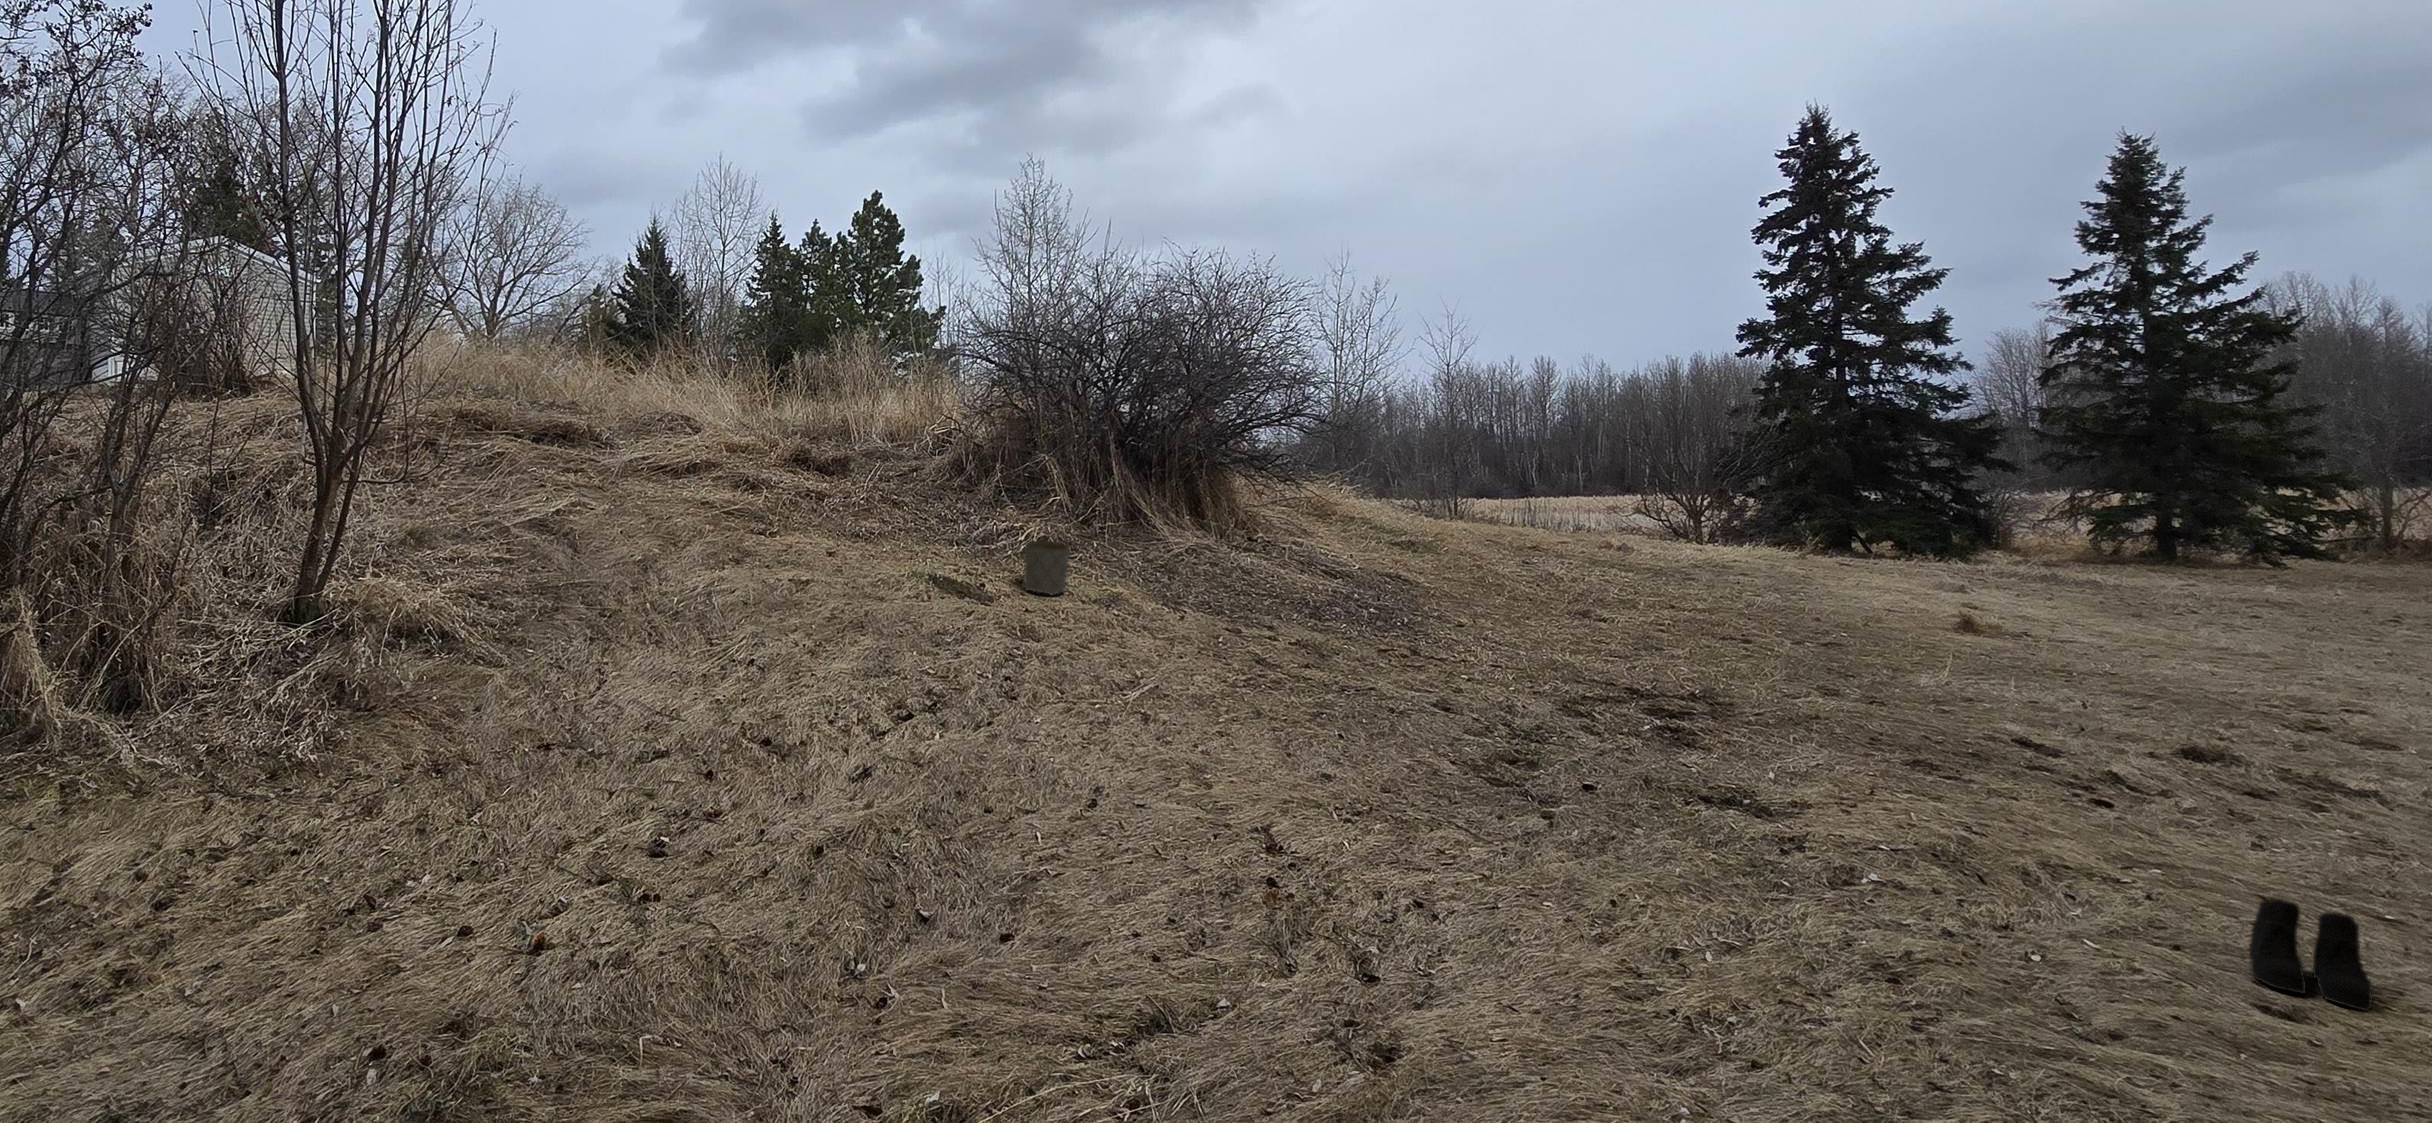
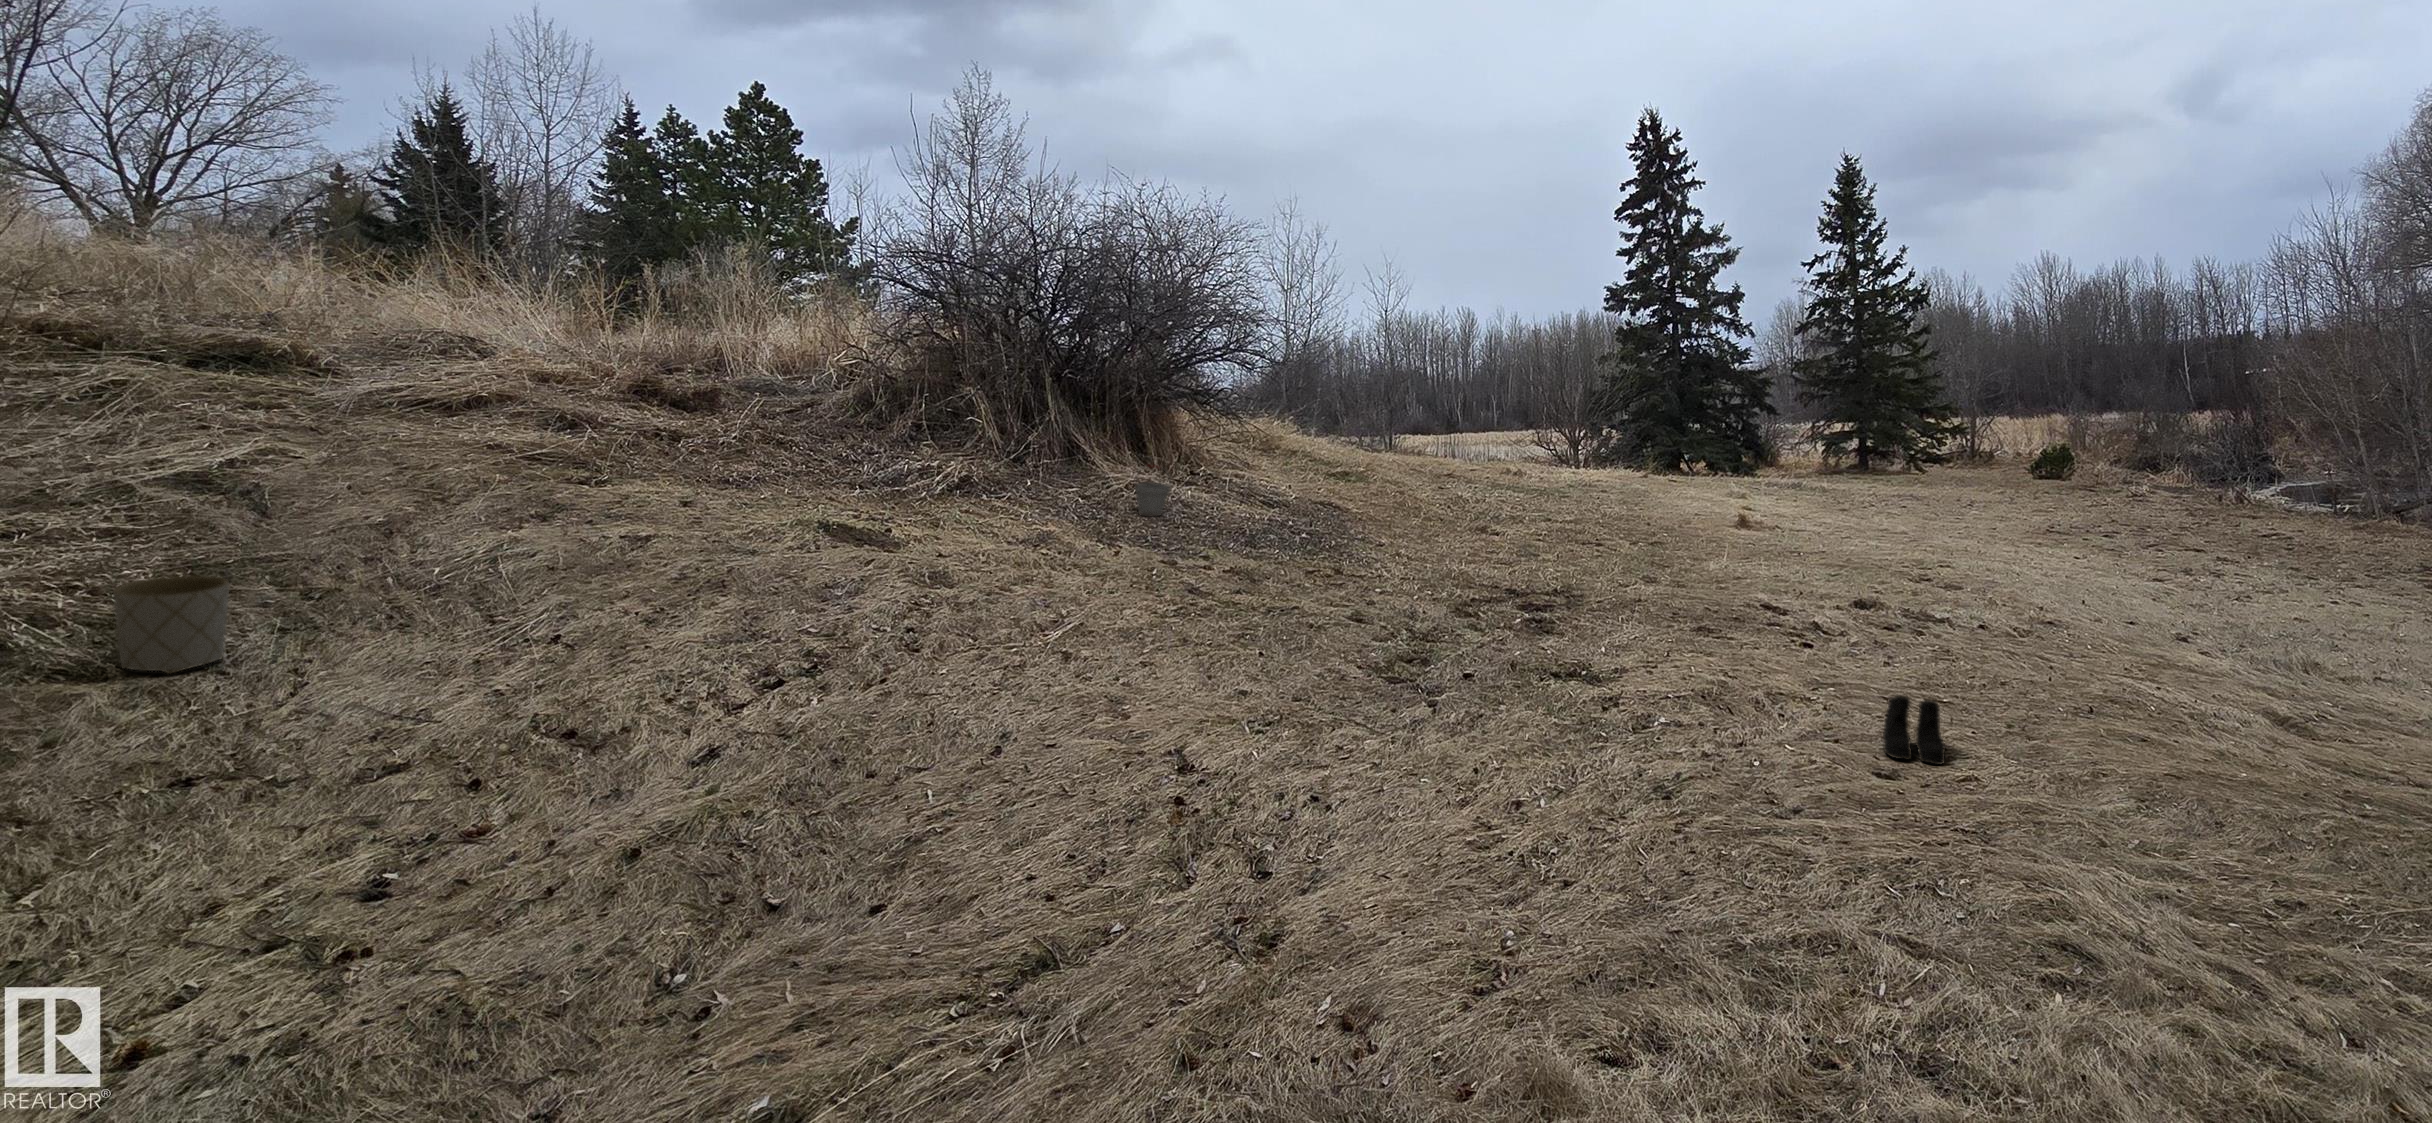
bucket: none [1195,528,1232,582] -> present [1135,465,1170,517]
planter: present [1024,541,1070,595] -> present [113,575,229,673]

